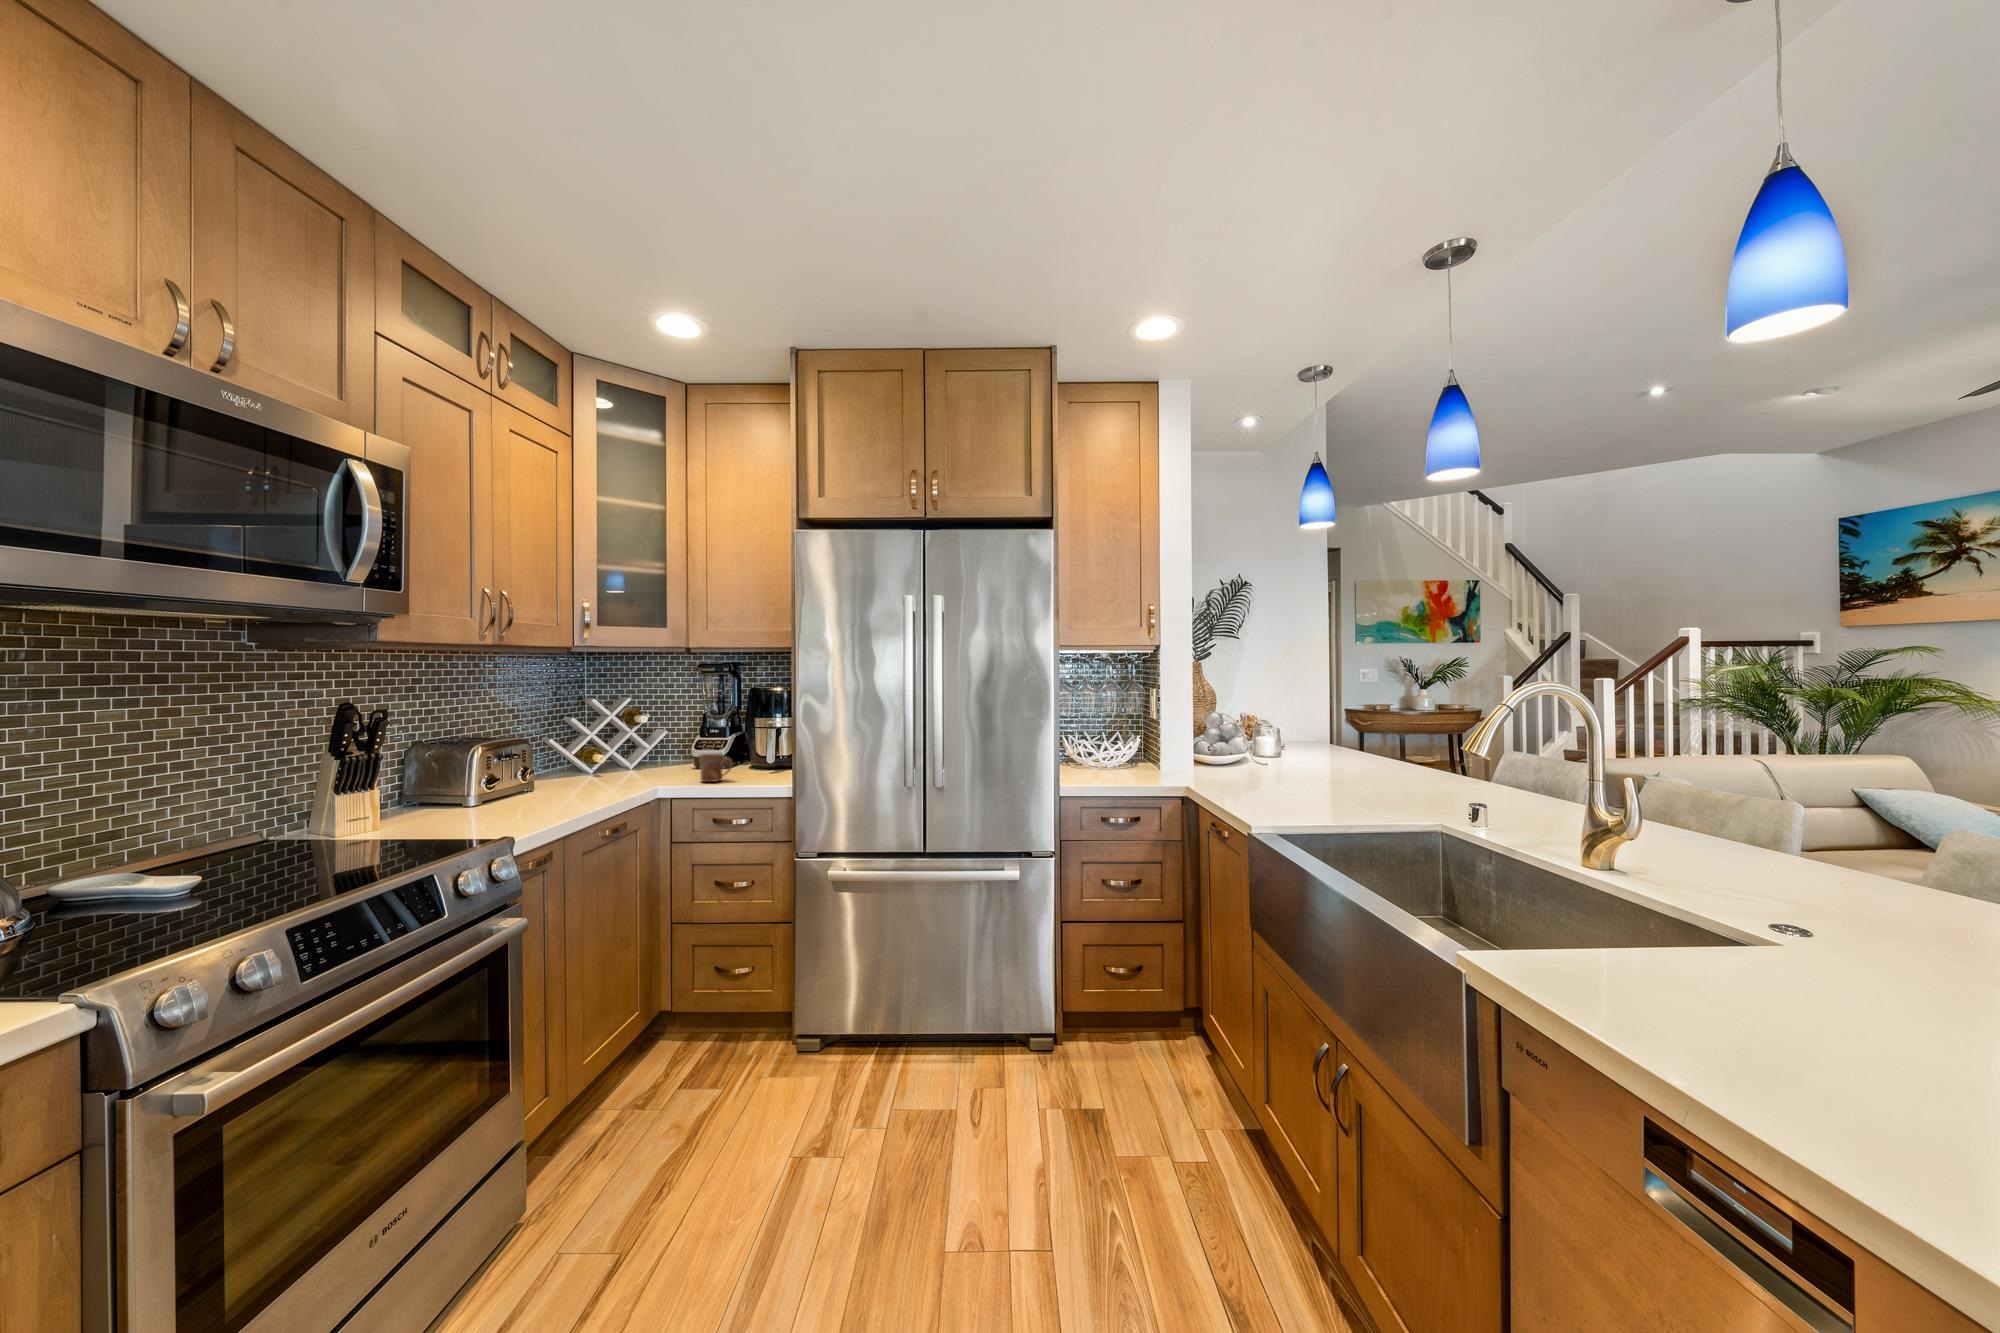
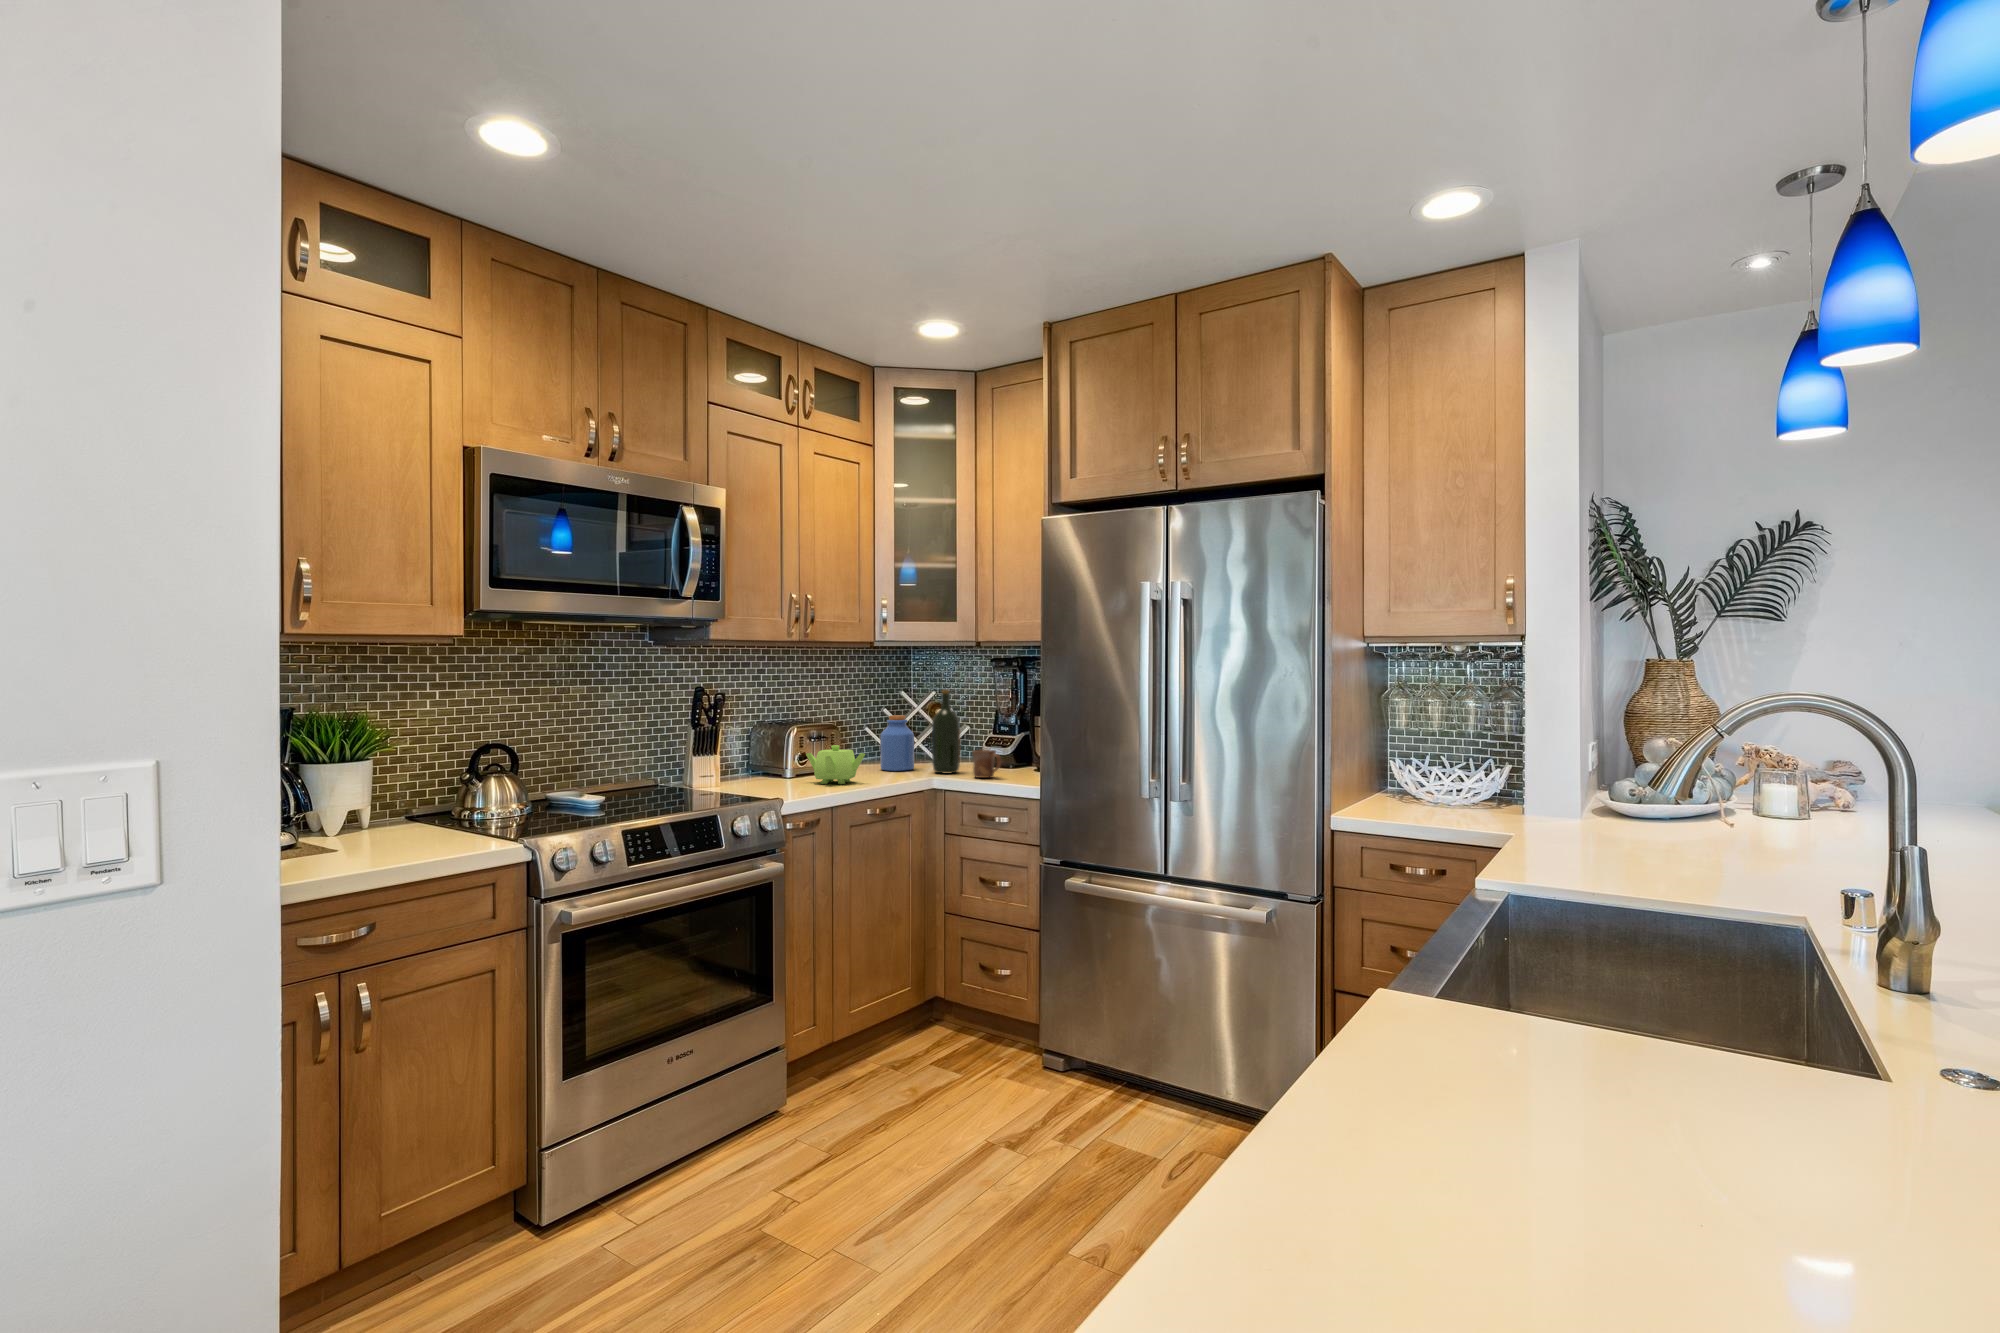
wine bottle: none [646,695,678,781] -> present [932,690,960,773]
jar: none [579,724,621,783] -> present [880,715,914,771]
teapot: none [507,763,587,808] -> present [806,745,865,784]

